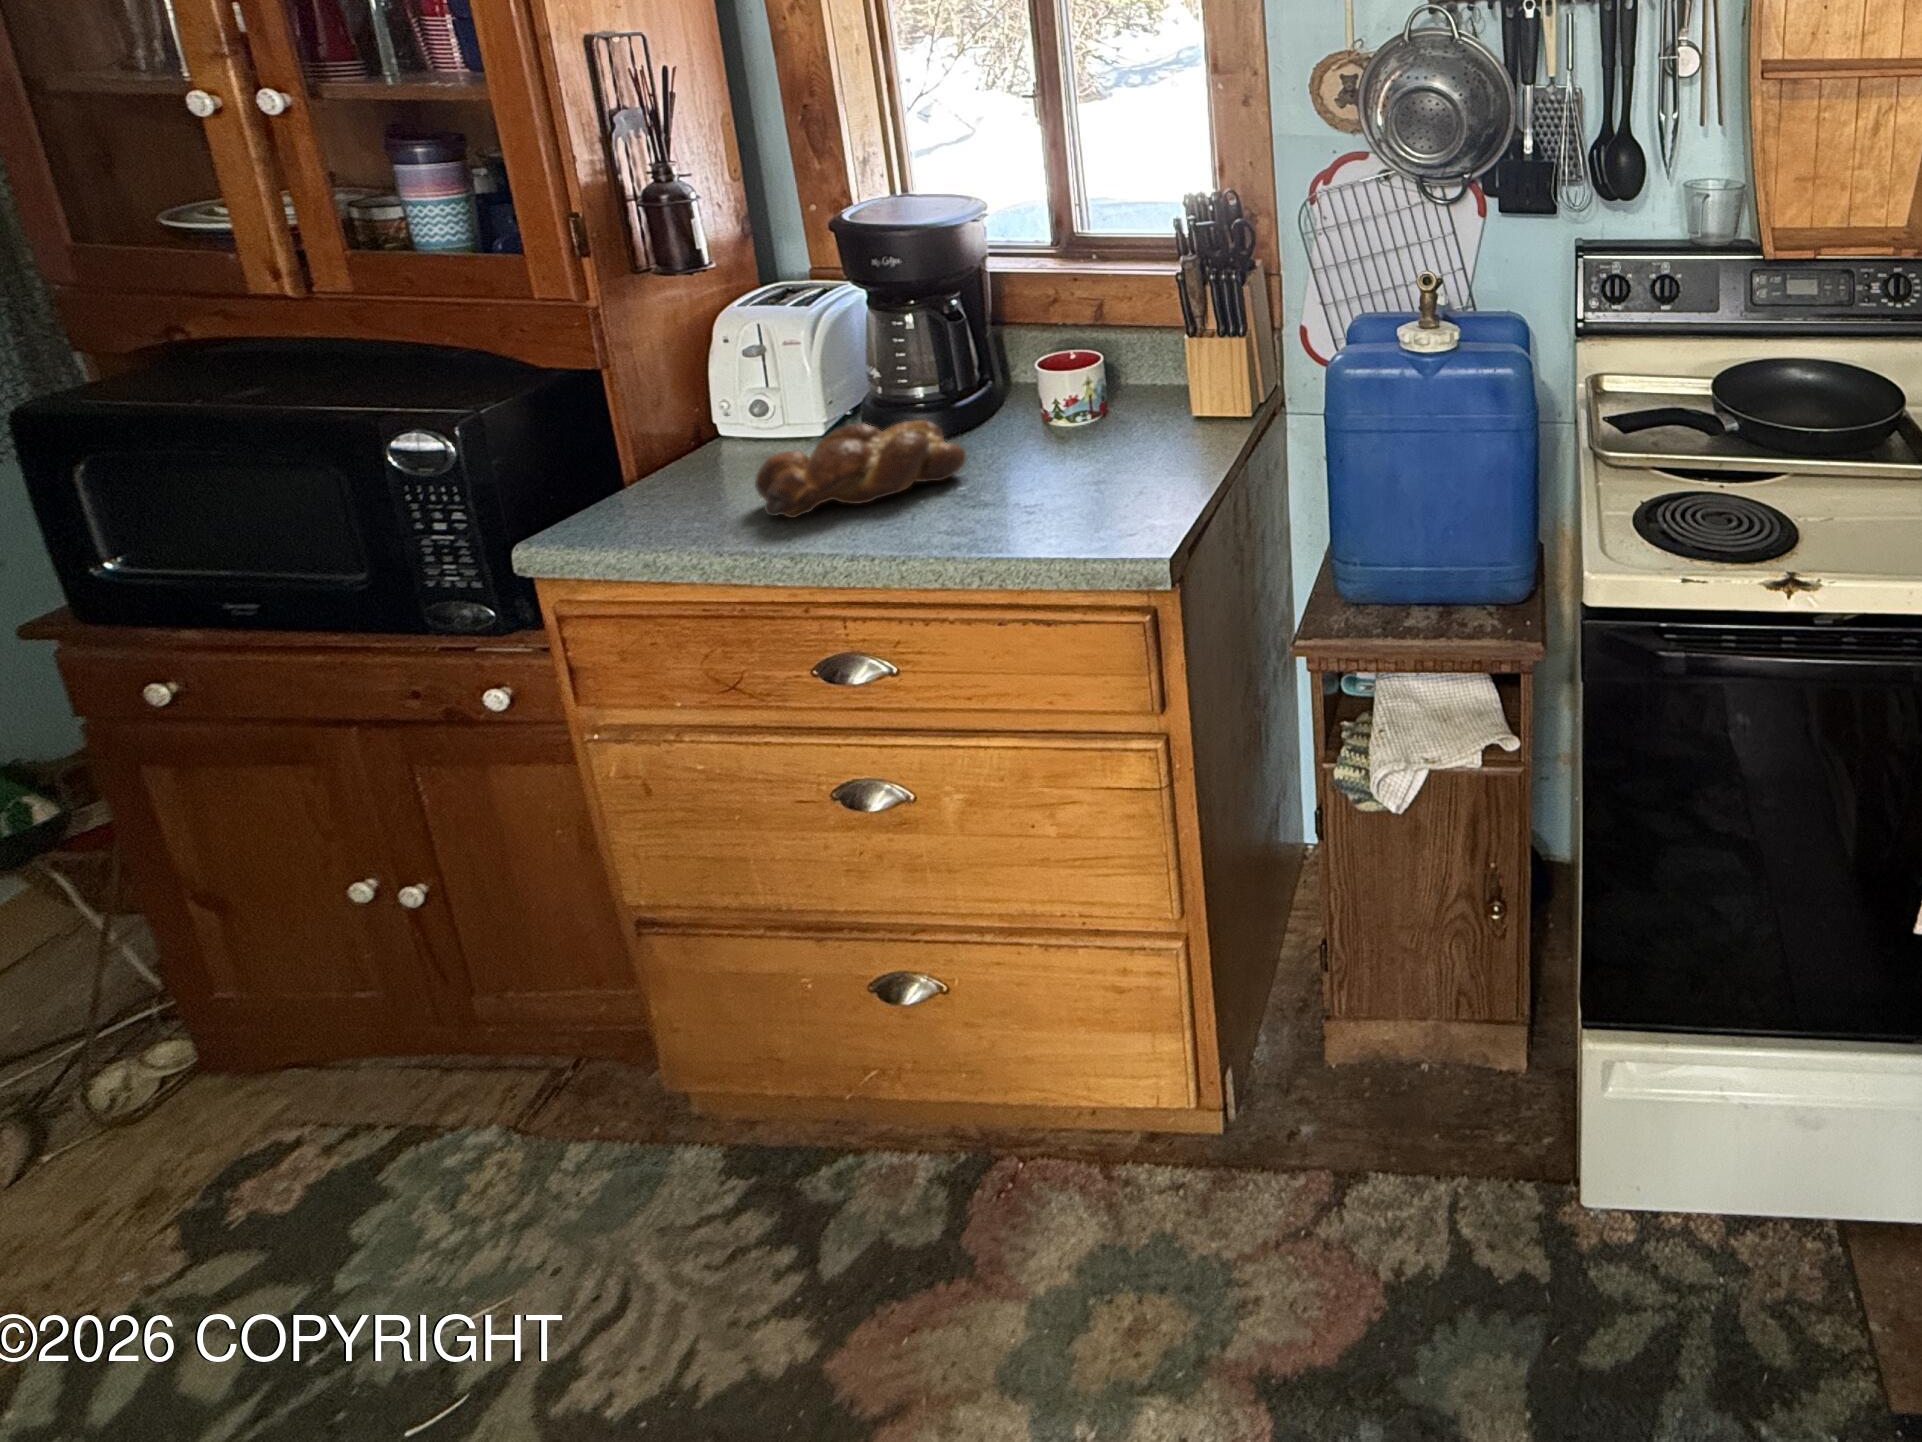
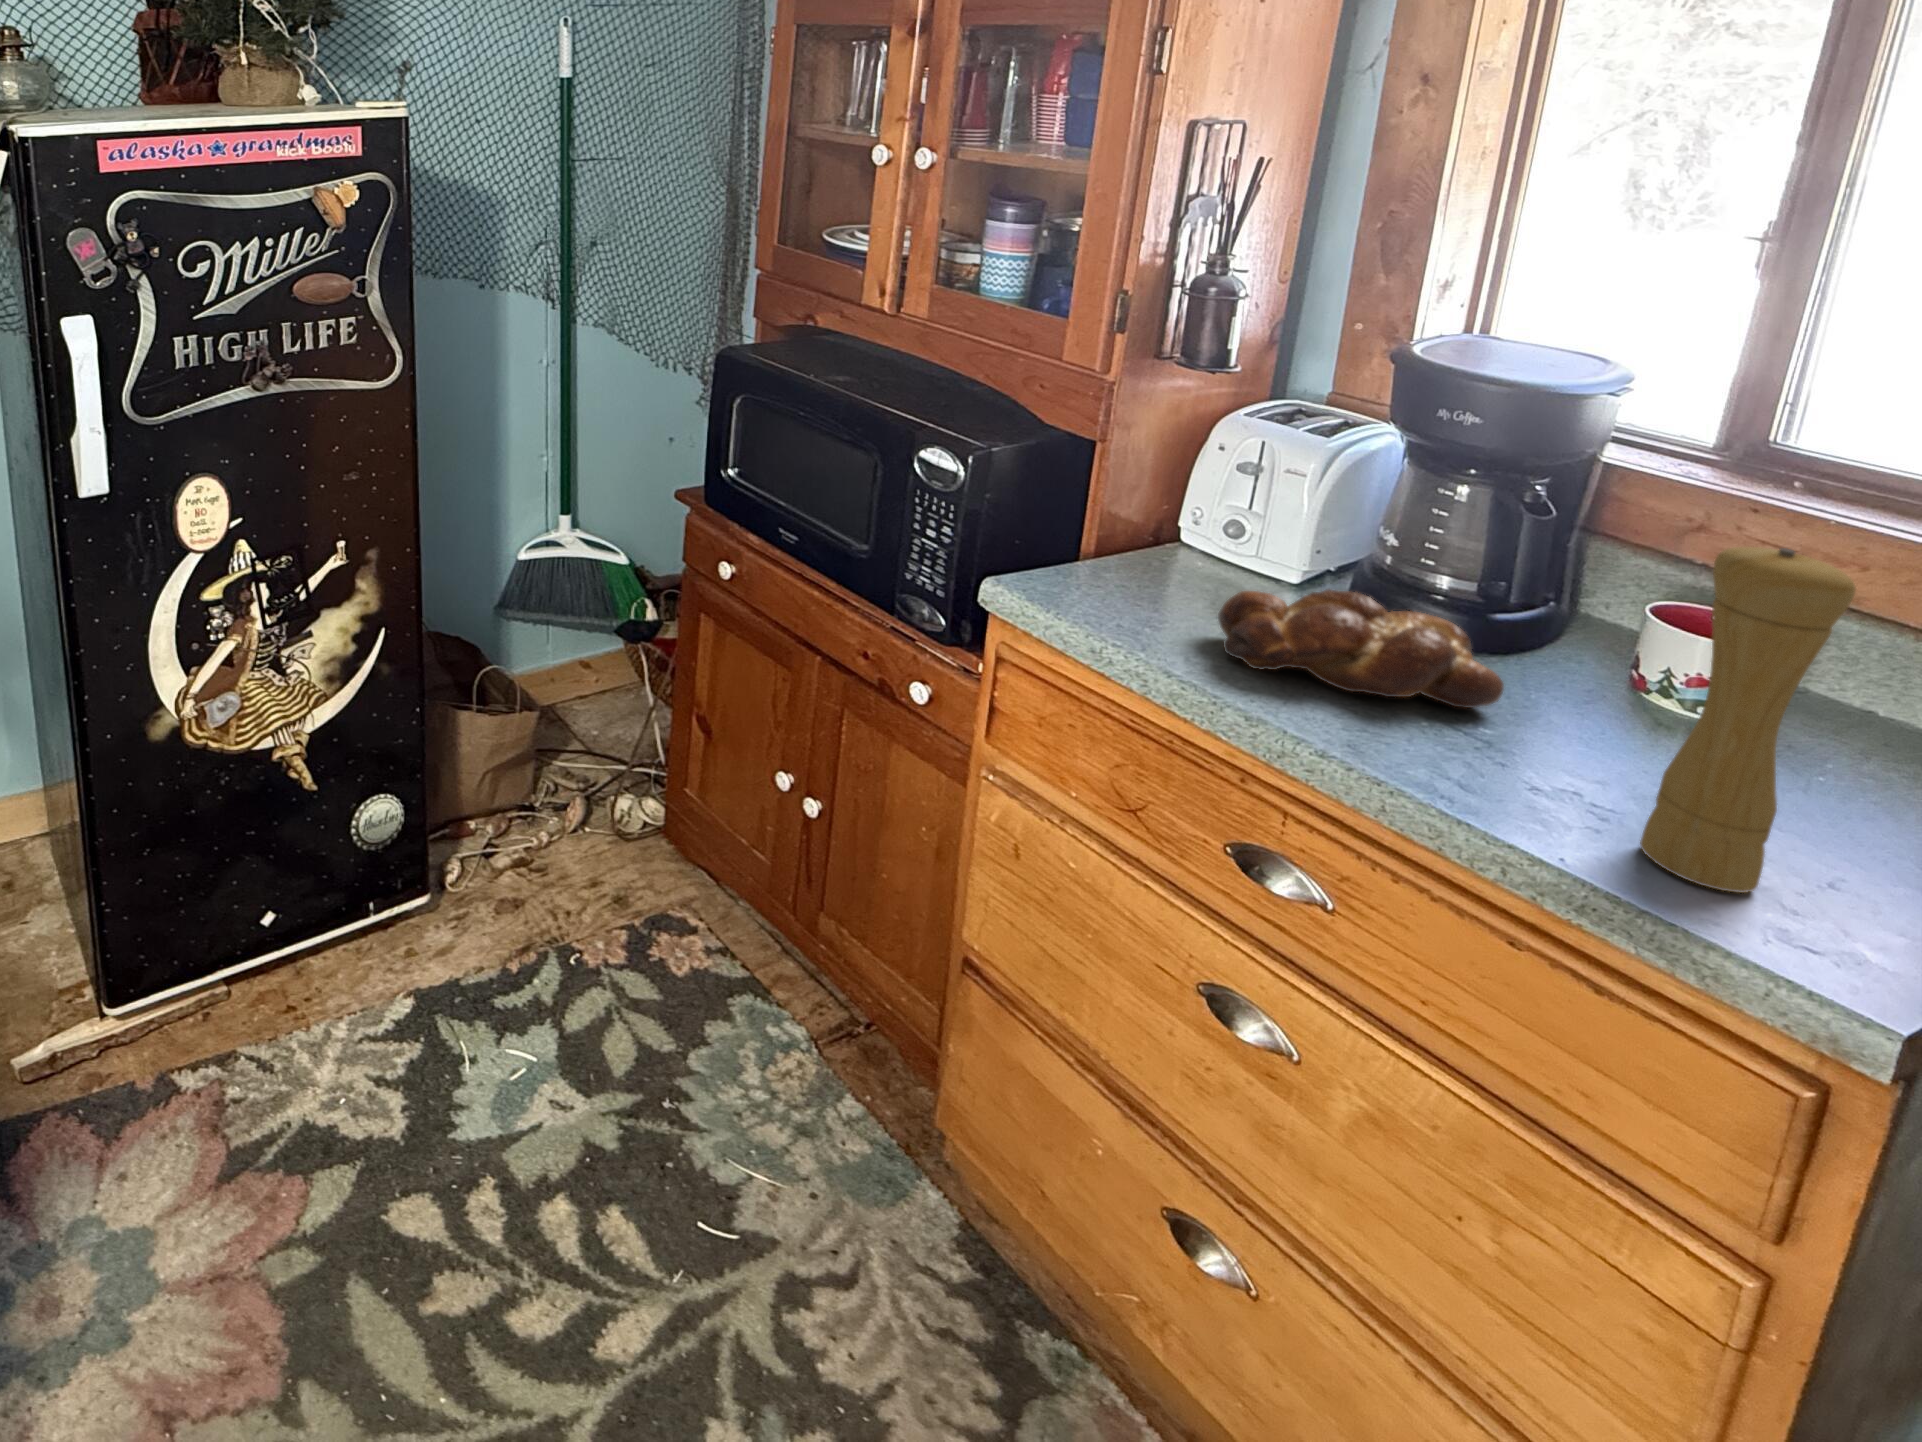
pepper mill: none [1023,297,1103,528] -> present [1640,547,1856,893]

